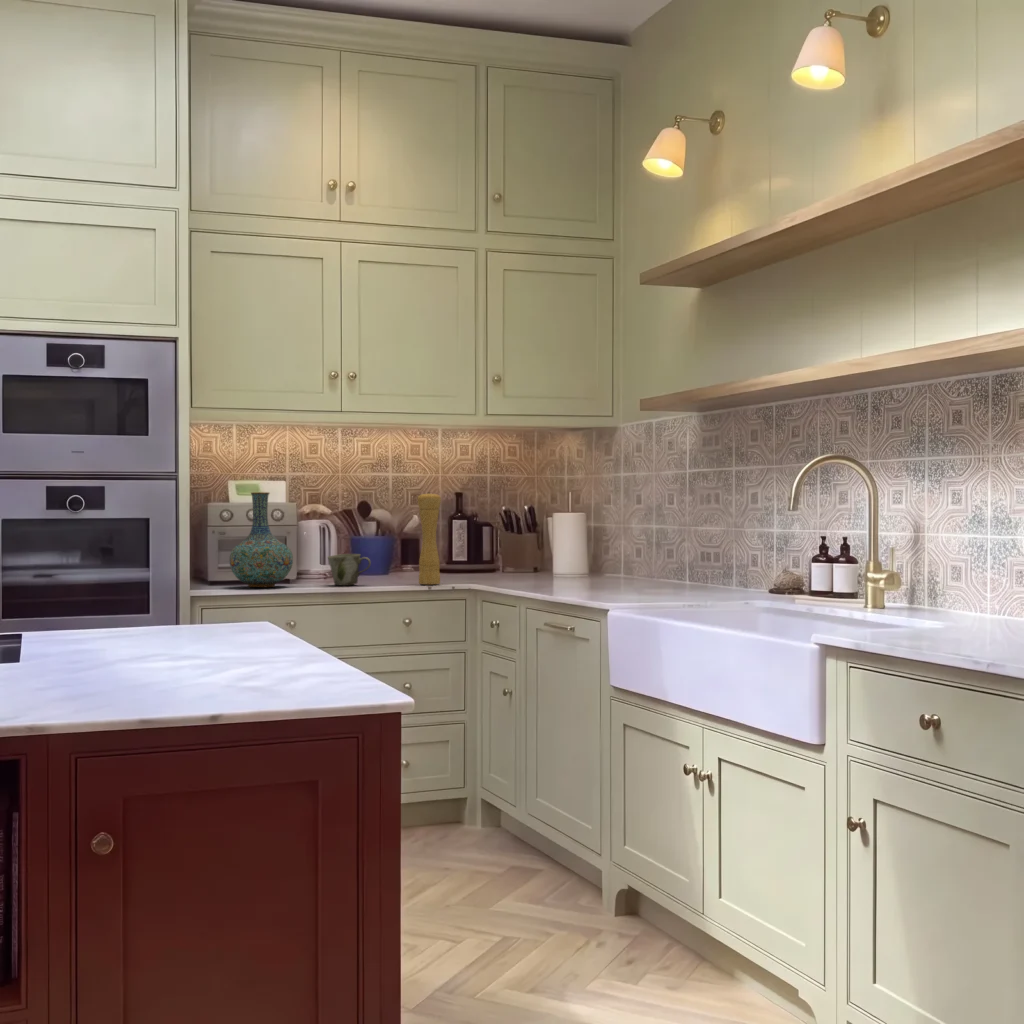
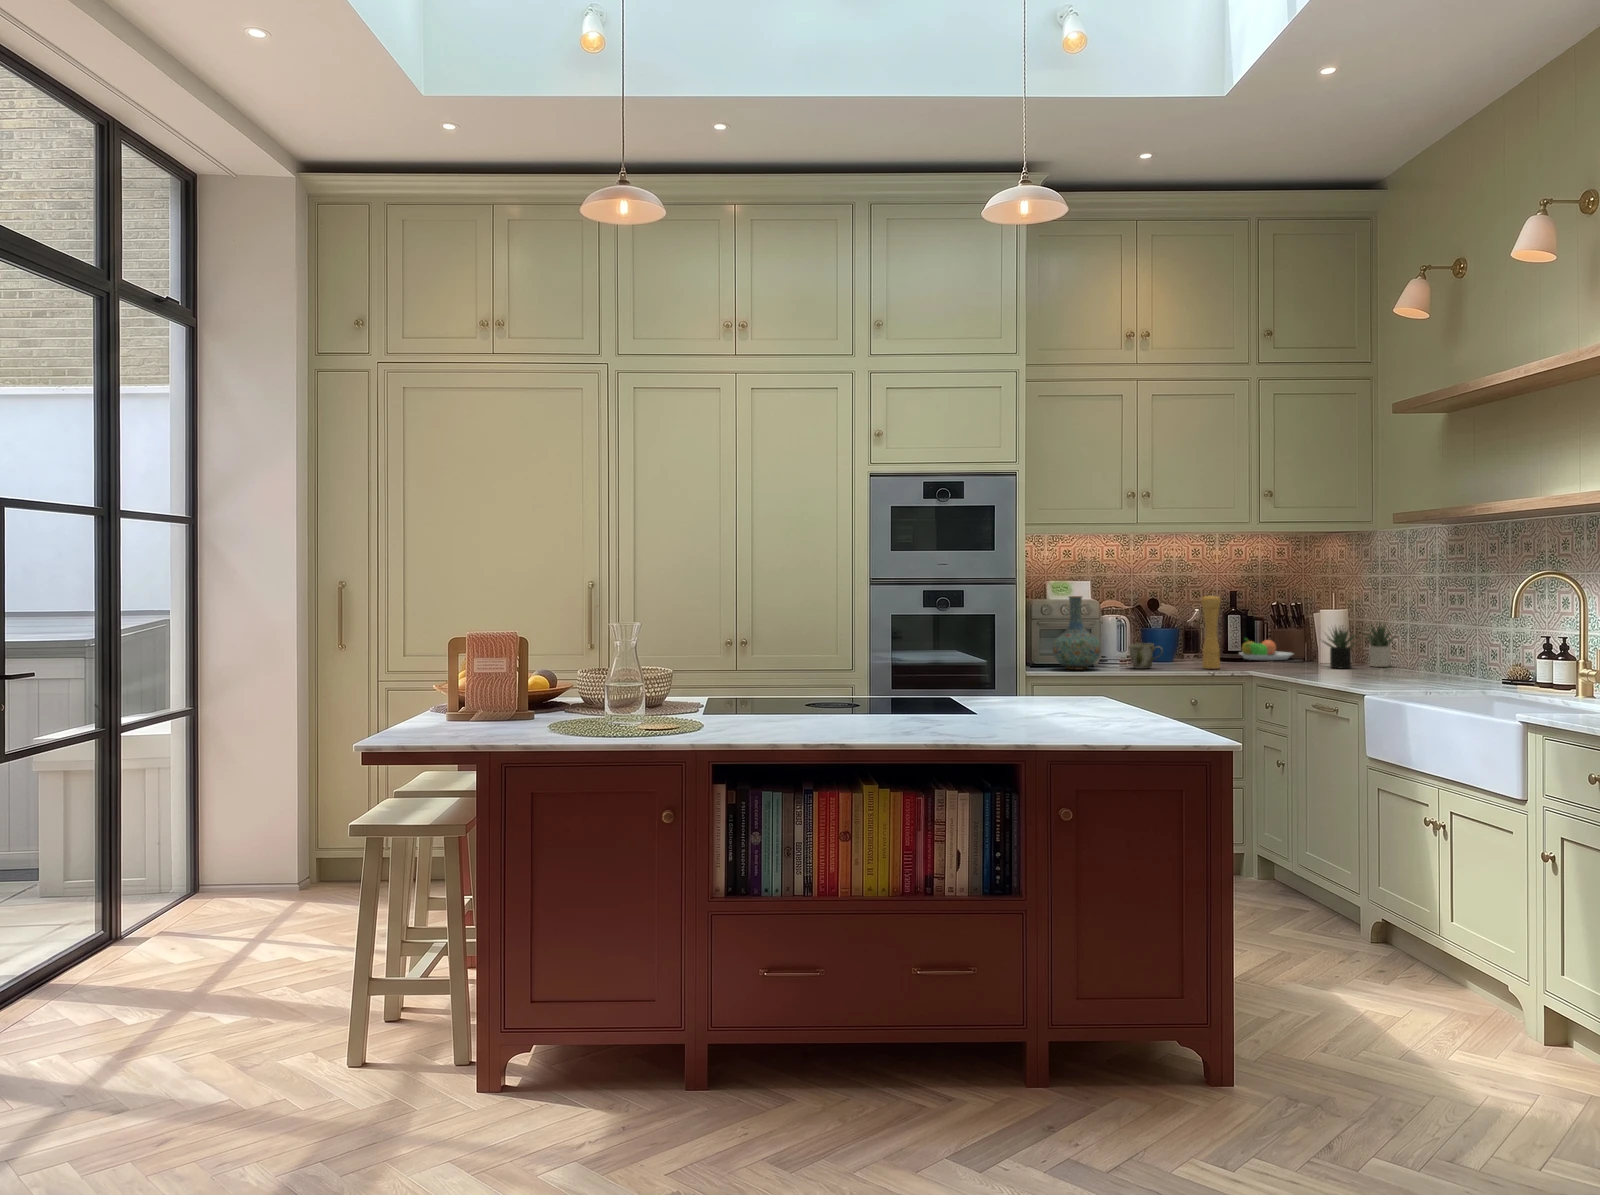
succulent plant: none [555,523,645,582] -> present [1323,623,1396,668]
fruit bowl: none [466,550,528,576] -> present [1240,638,1293,660]

